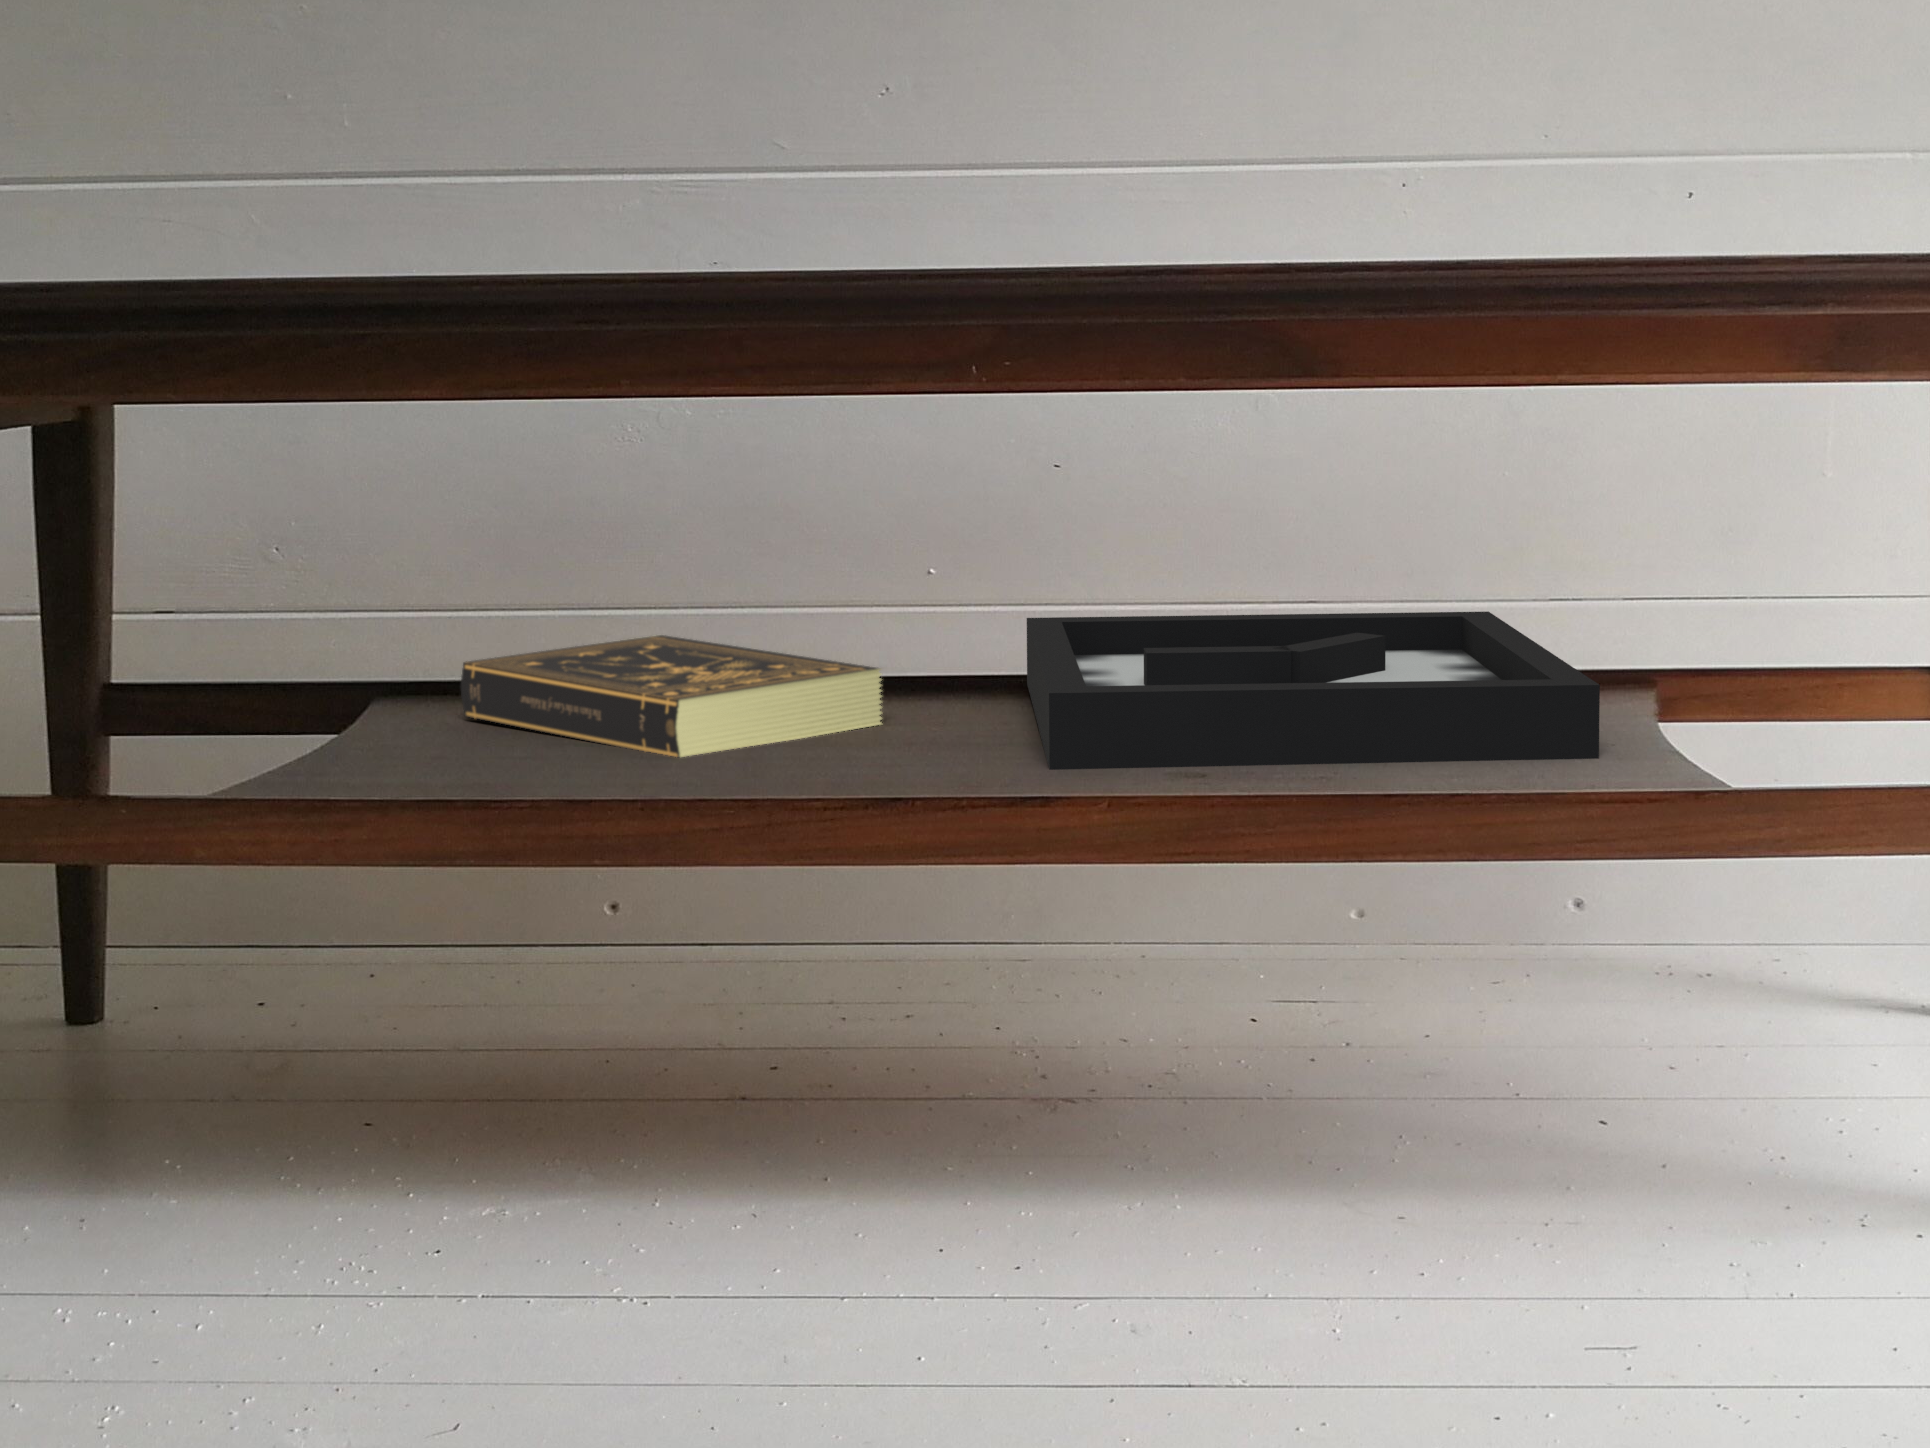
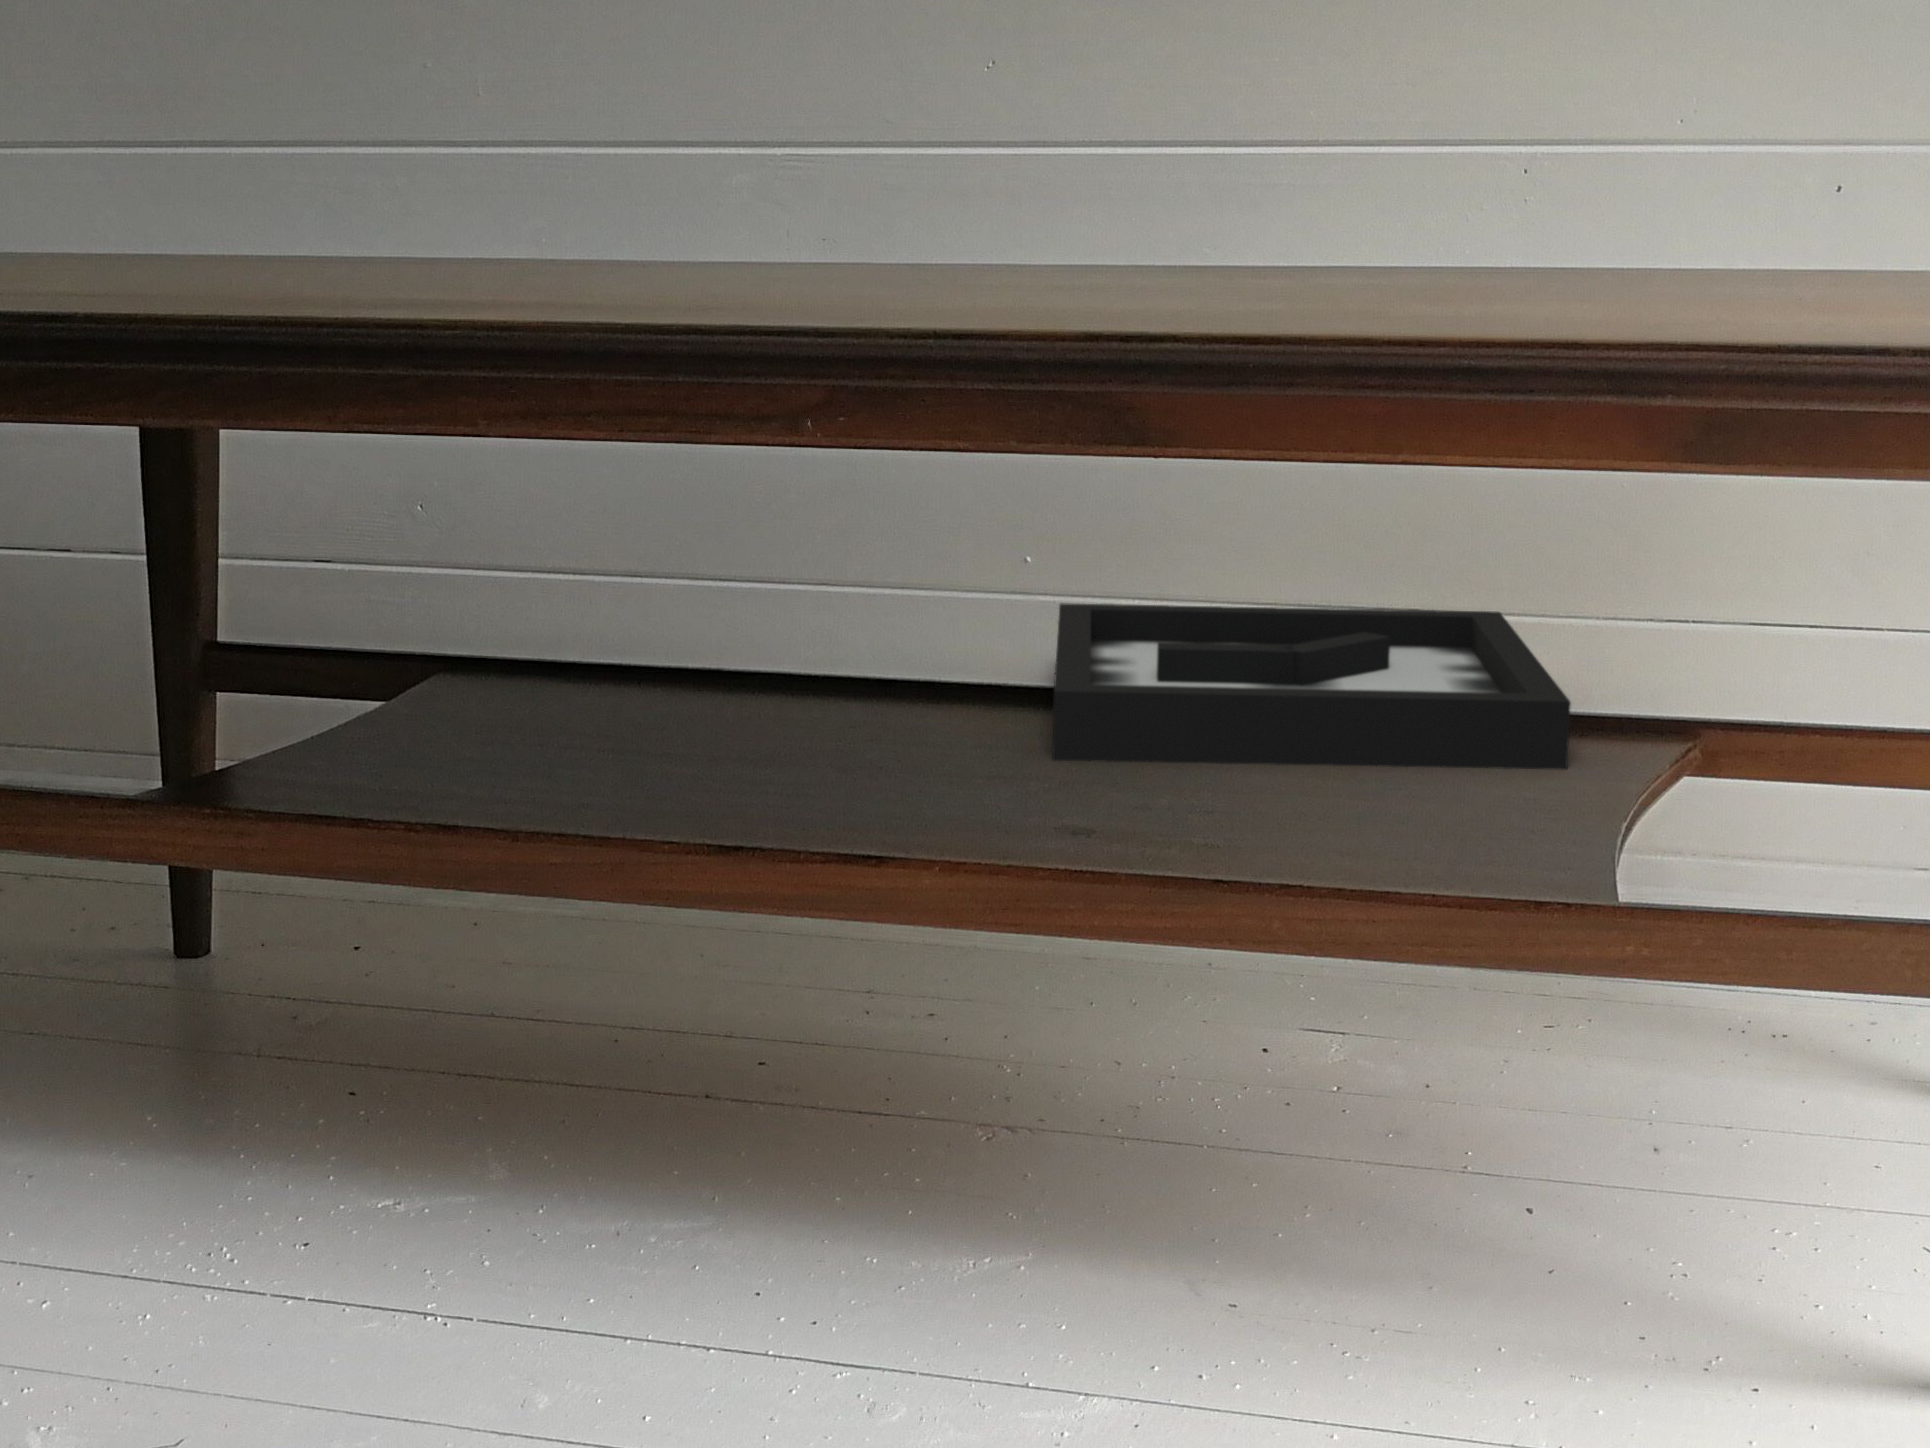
book: present [461,635,882,757] -> none [535,607,916,734]

